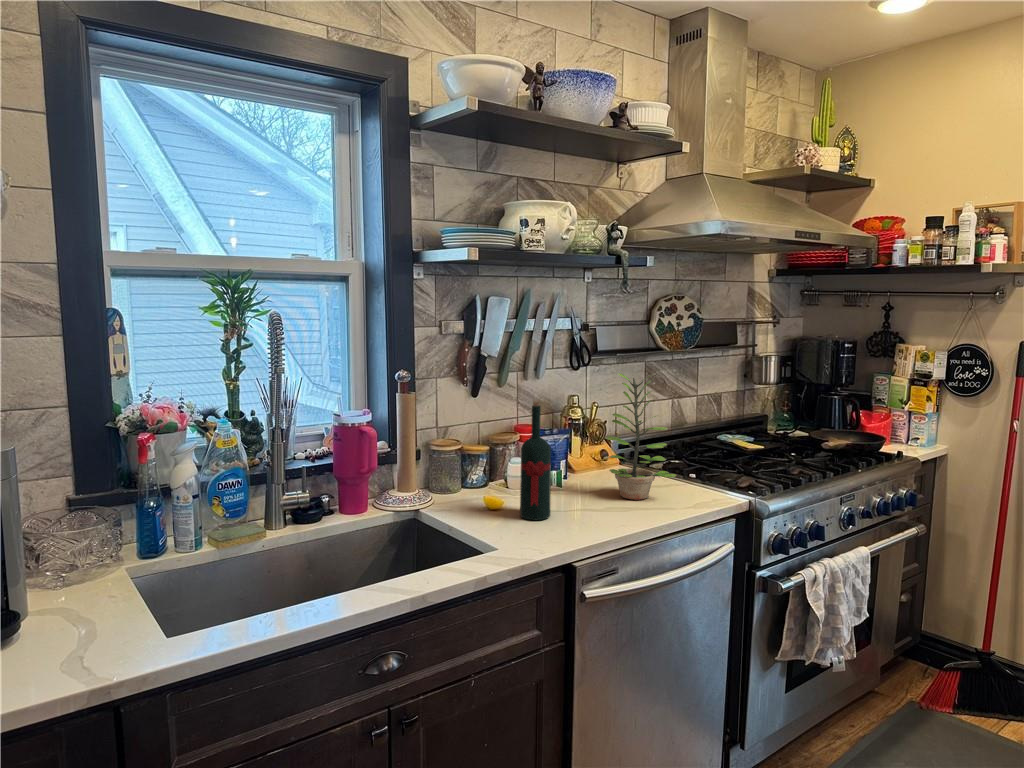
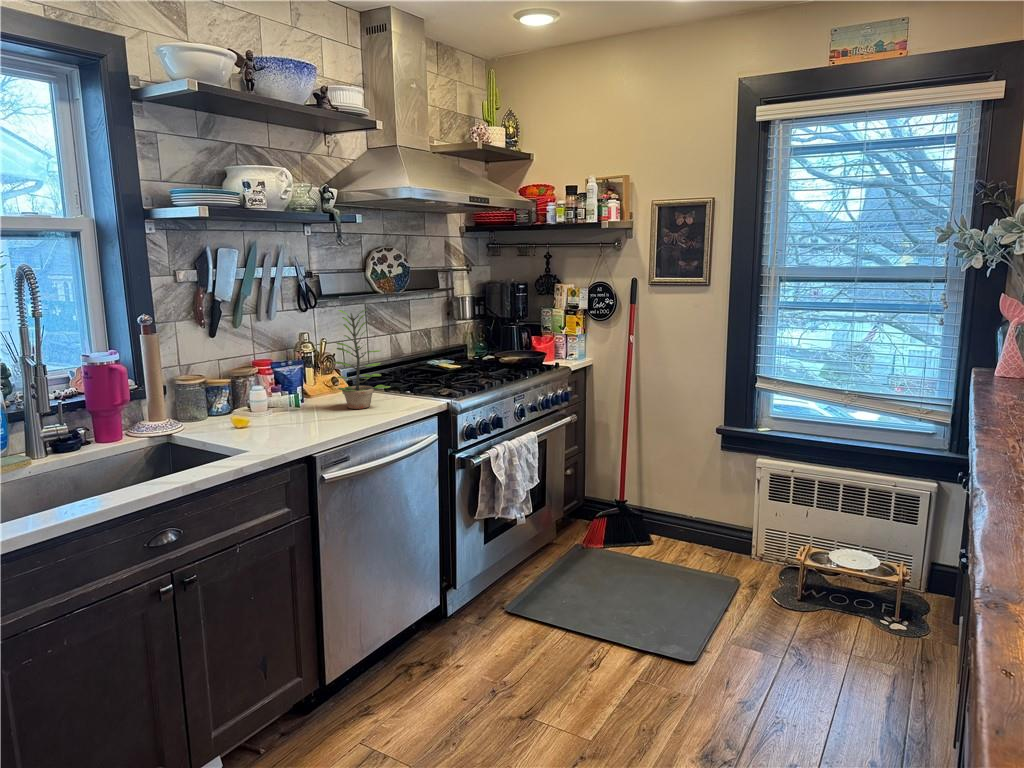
wine bottle: present [520,401,551,520] -> none [262,333,291,429]

